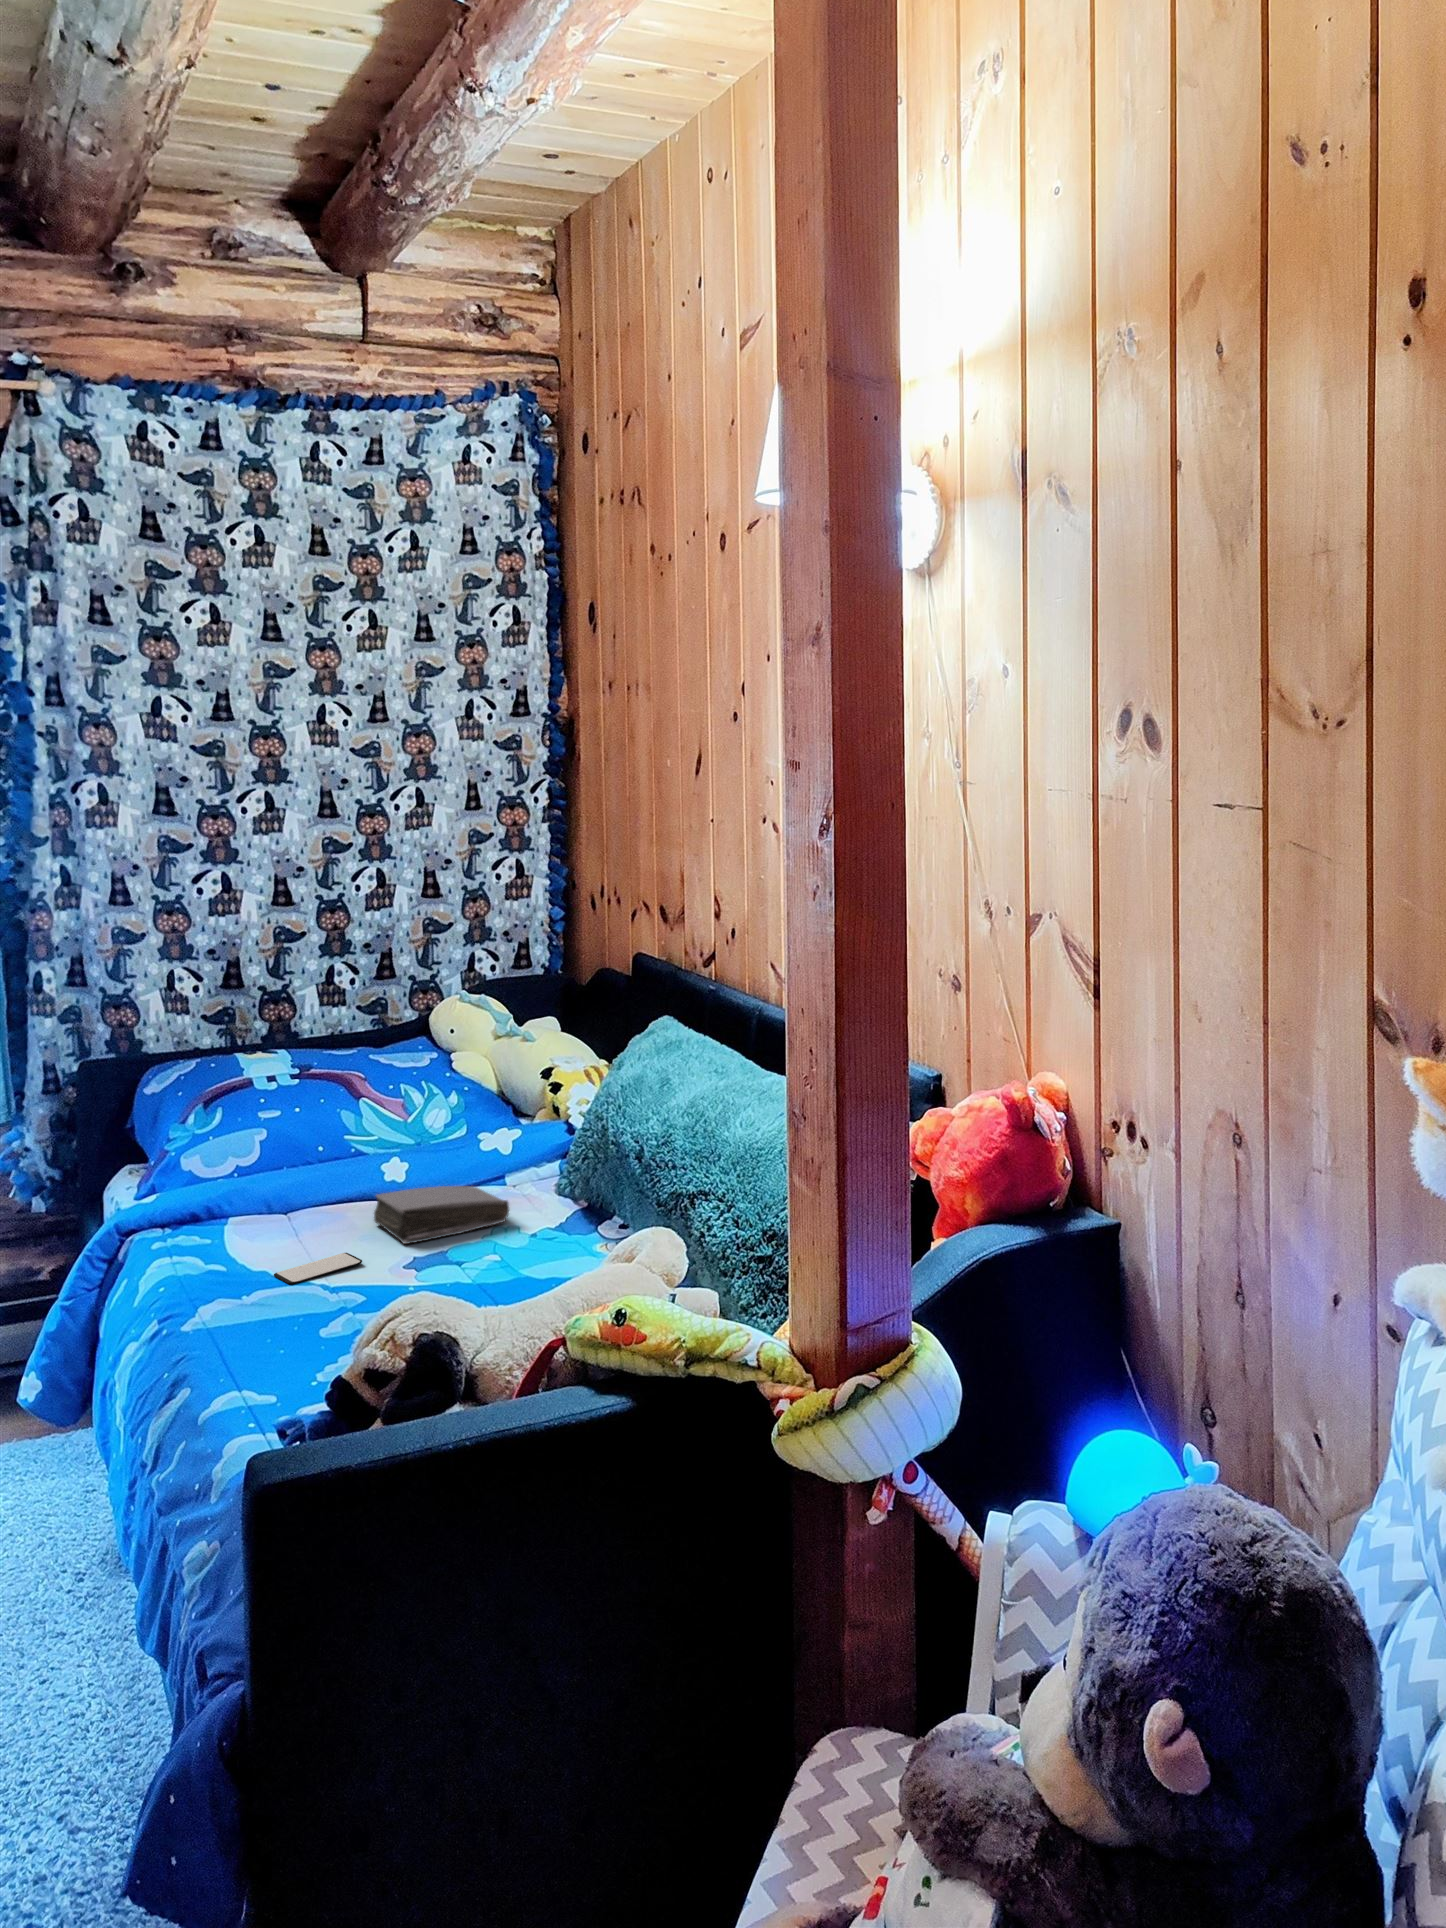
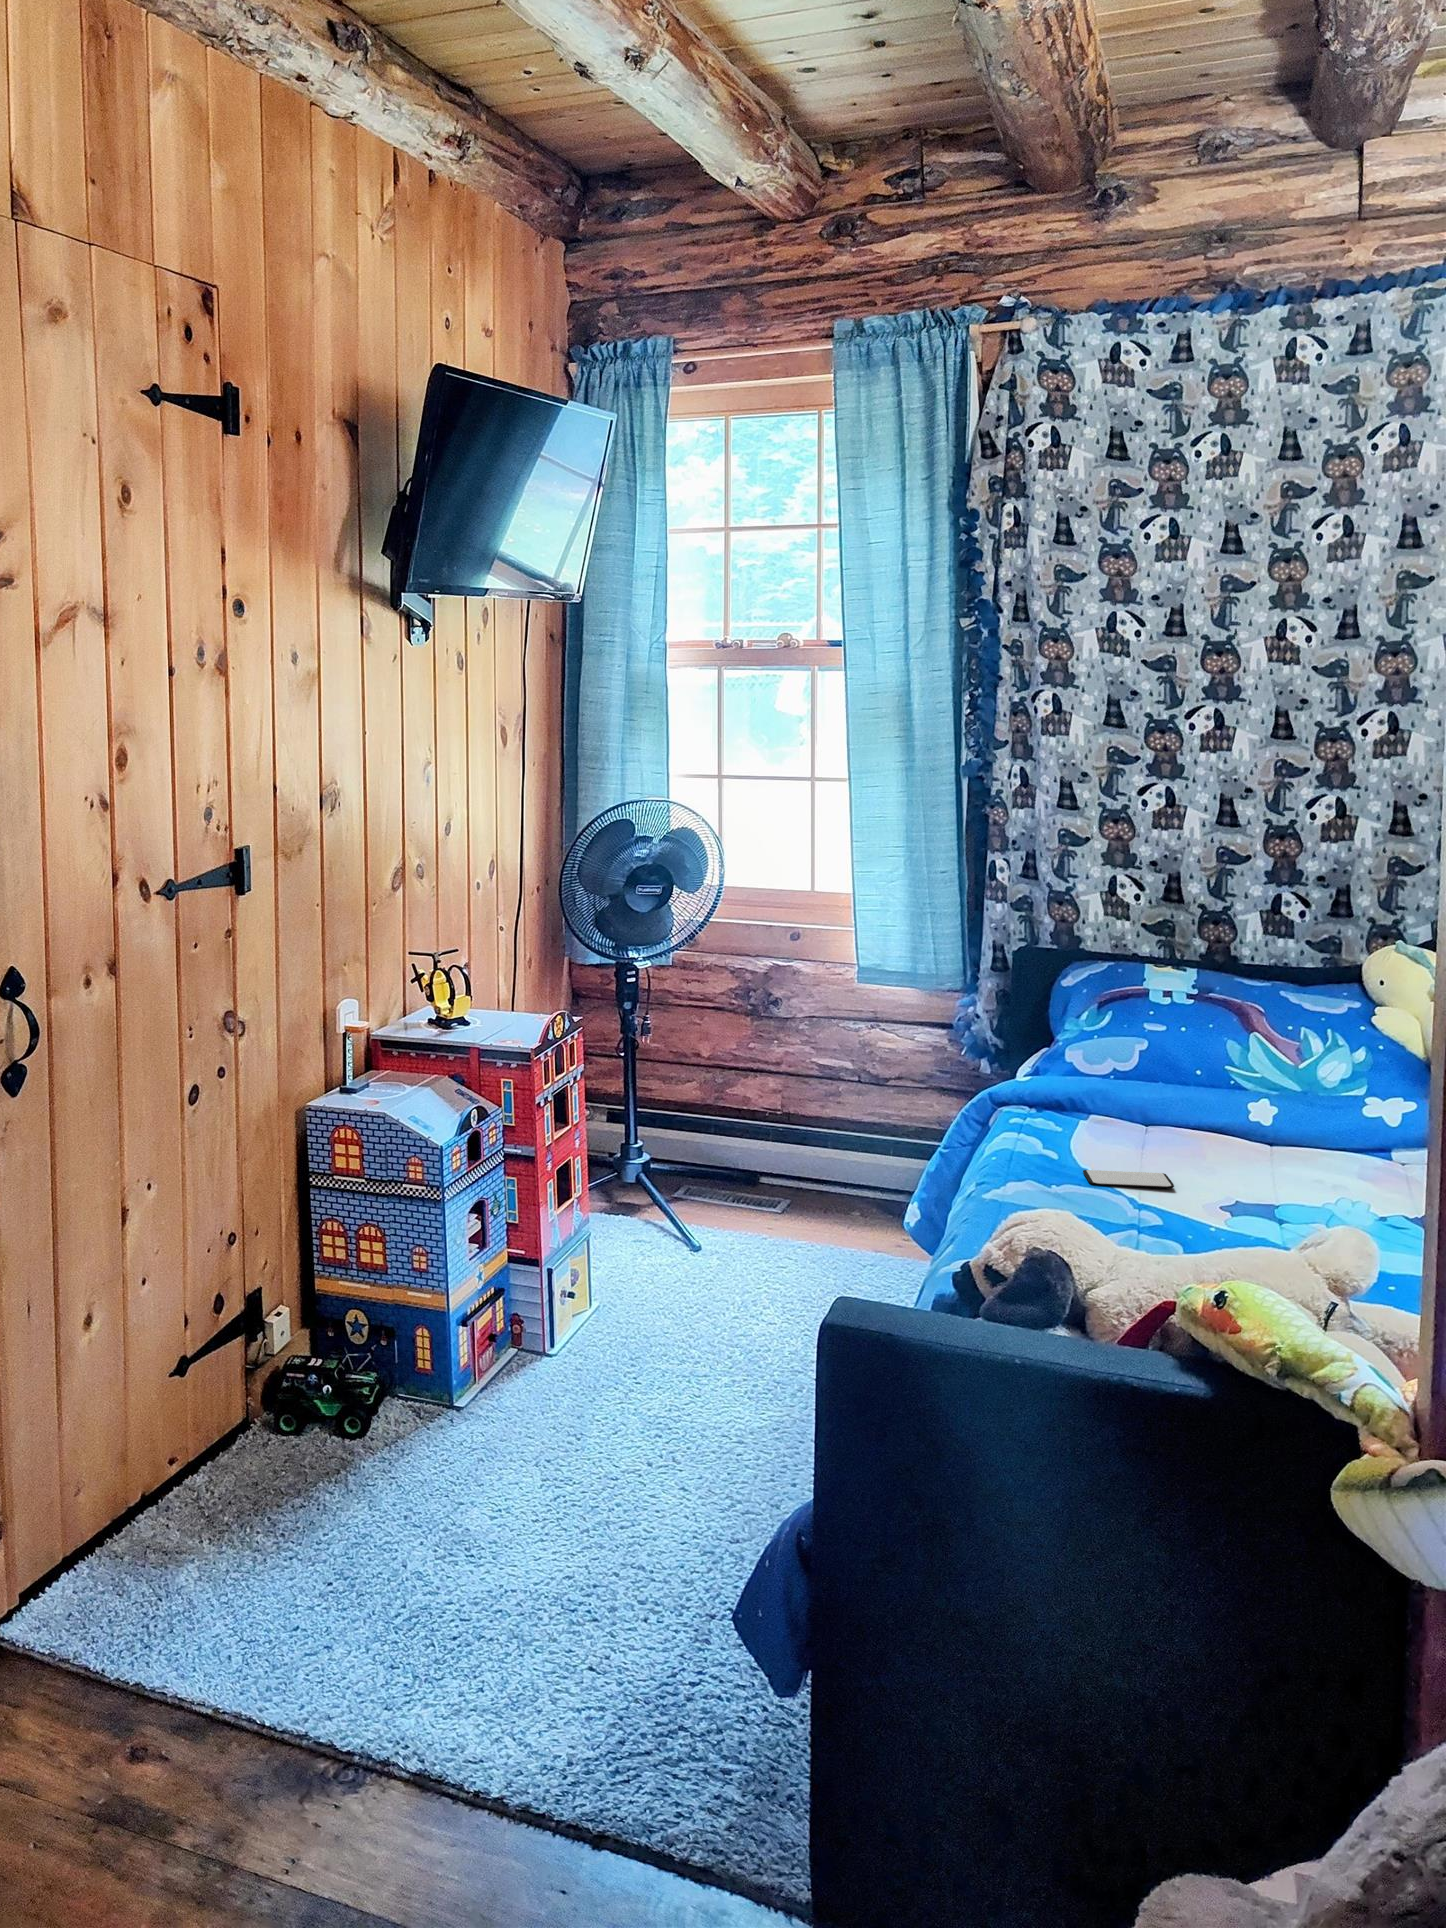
book: present [374,1186,509,1244] -> none [1219,1128,1372,1199]

